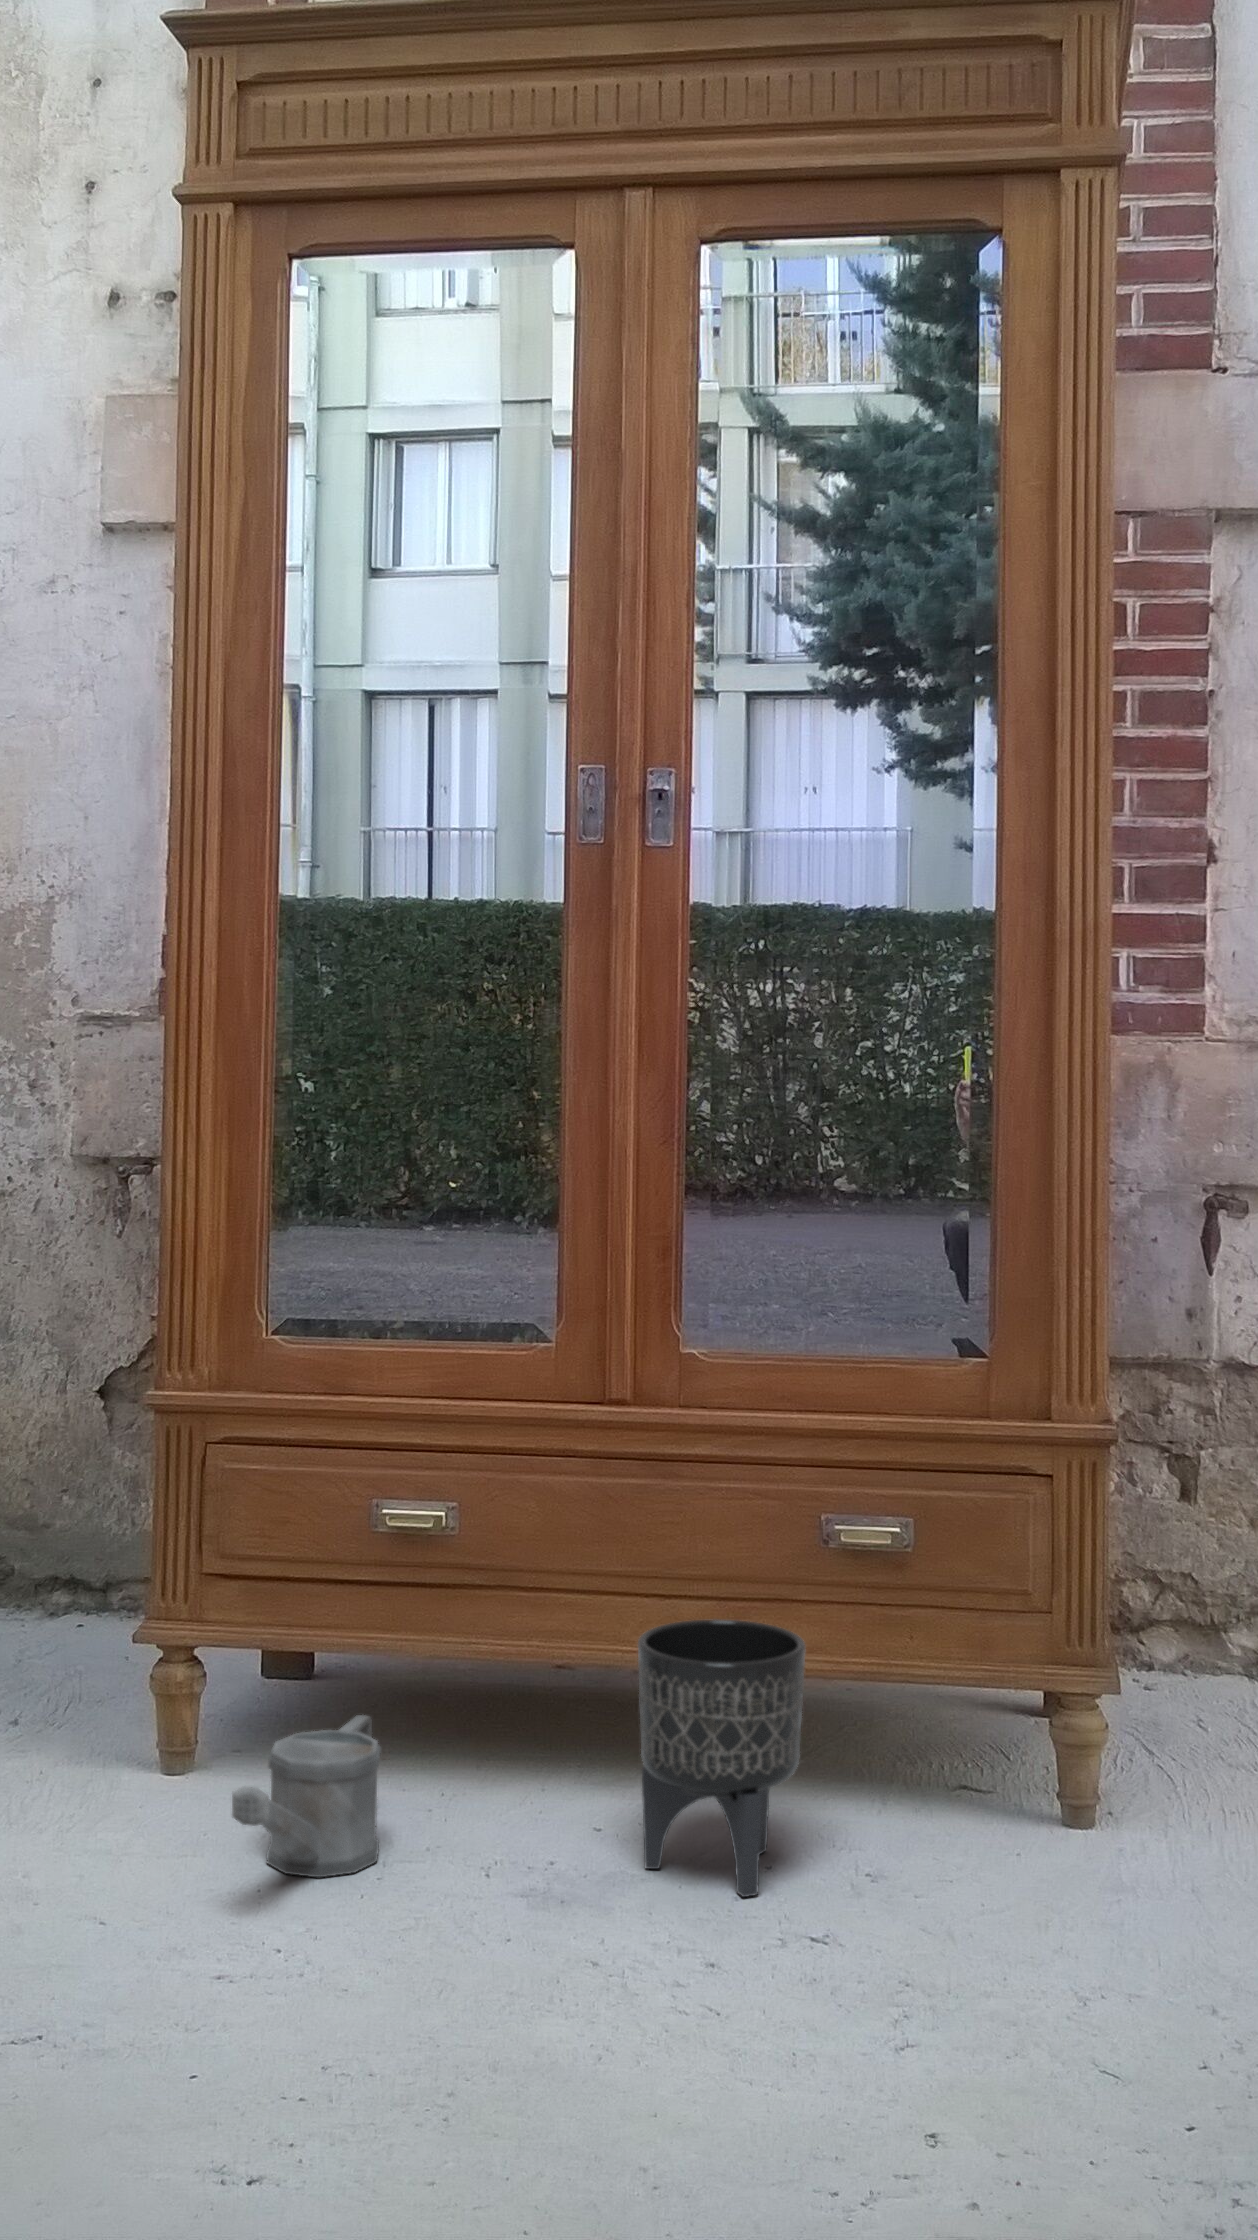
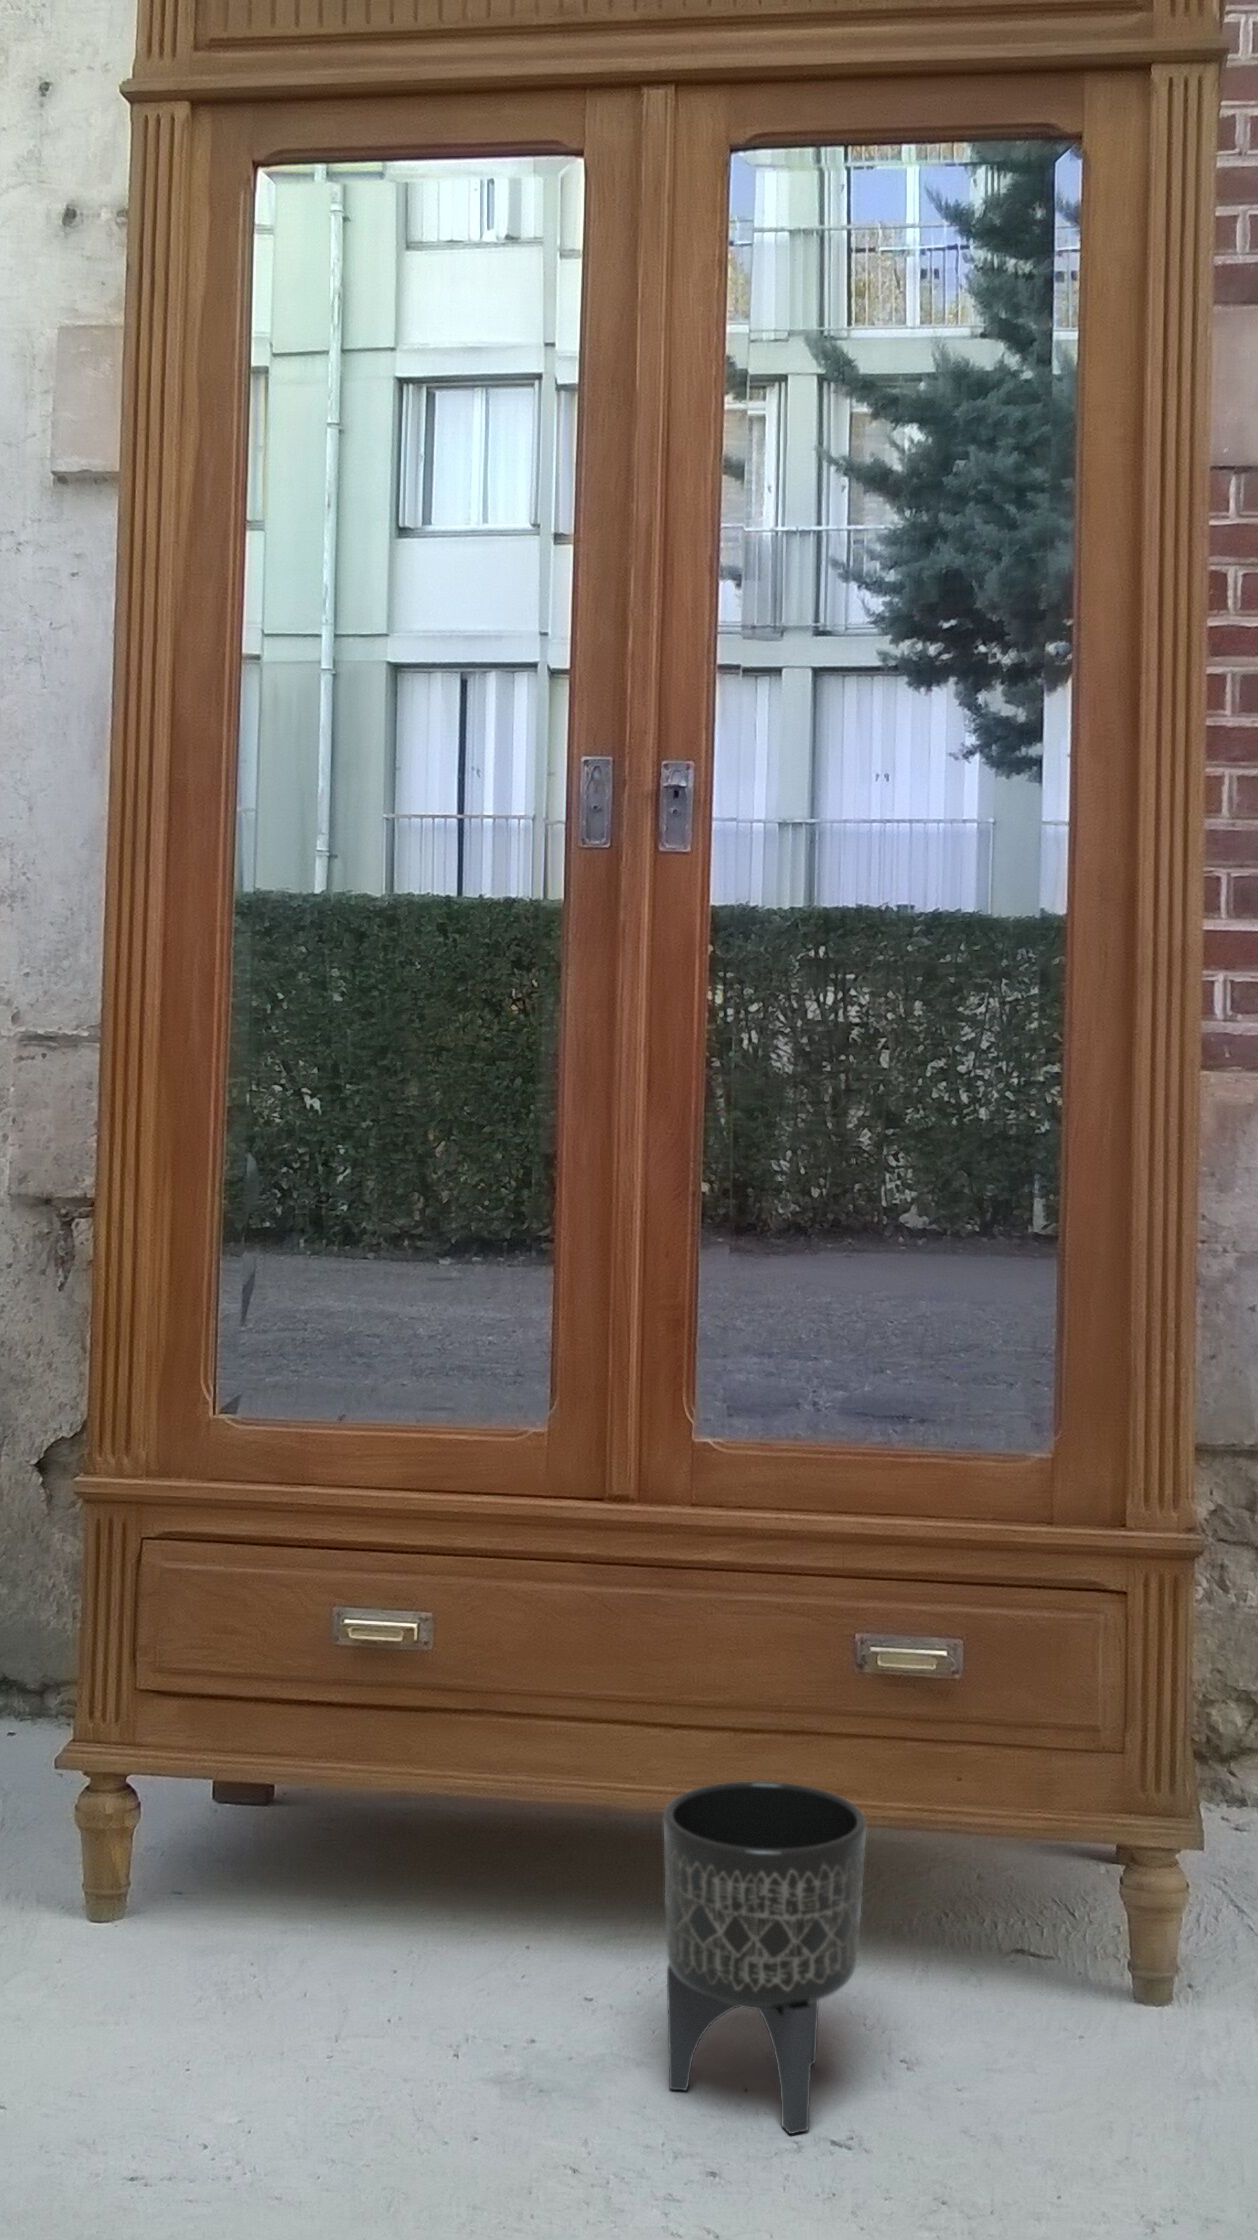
watering can: present [232,1715,381,1877] -> none [166,1889,352,2103]

